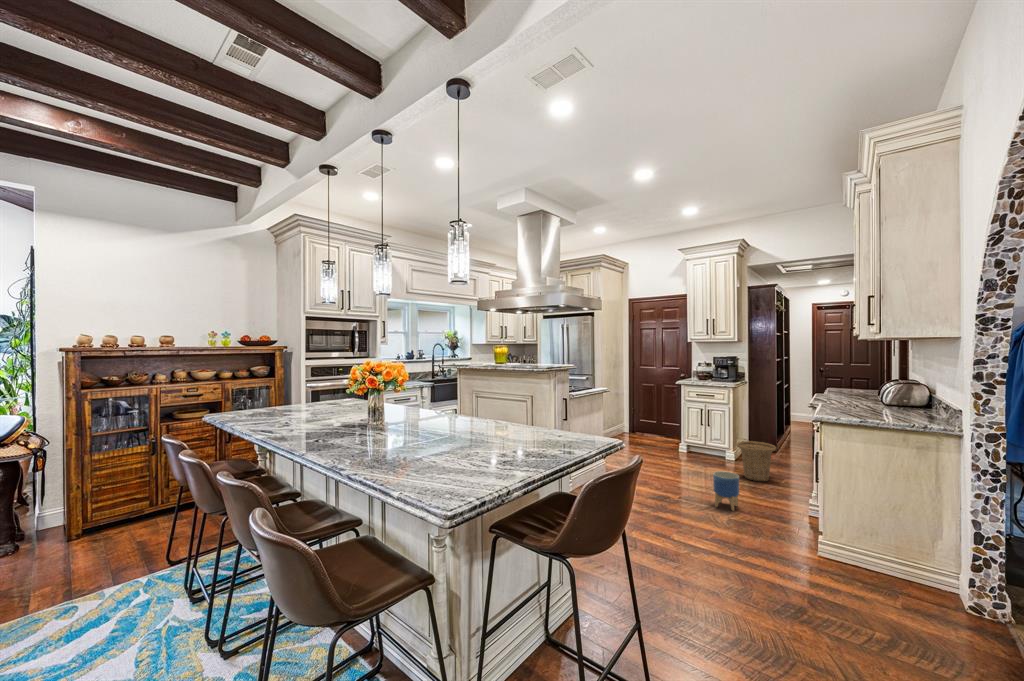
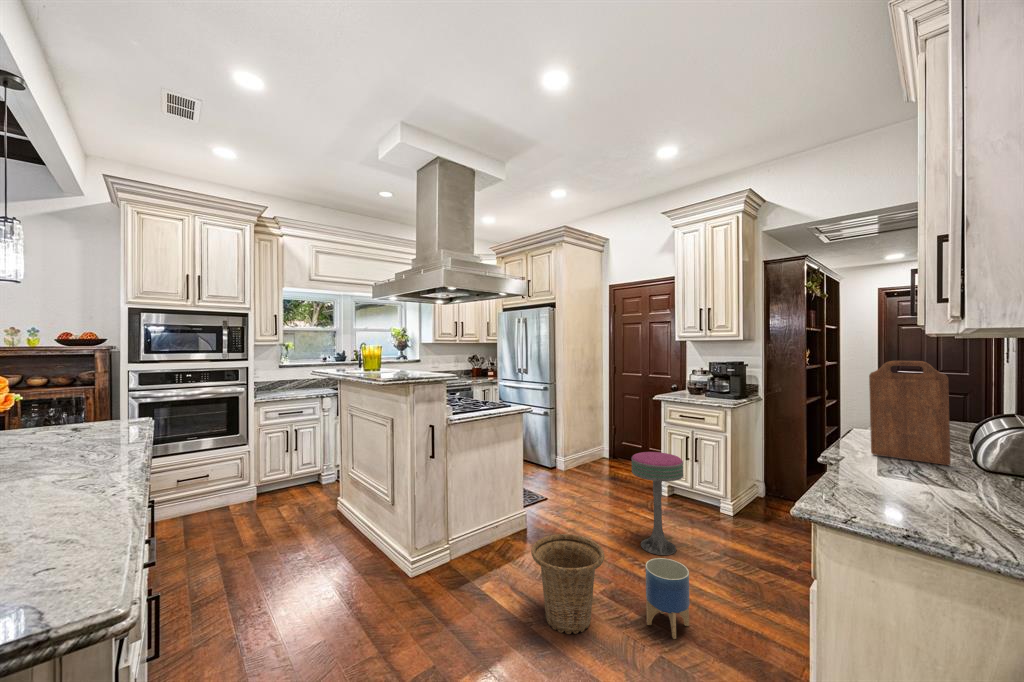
cutting board: none [835,356,870,405] -> present [869,361,951,465]
bar stool: none [681,417,715,481] -> present [632,452,683,555]
basket: present [737,441,776,481] -> present [531,534,604,634]

